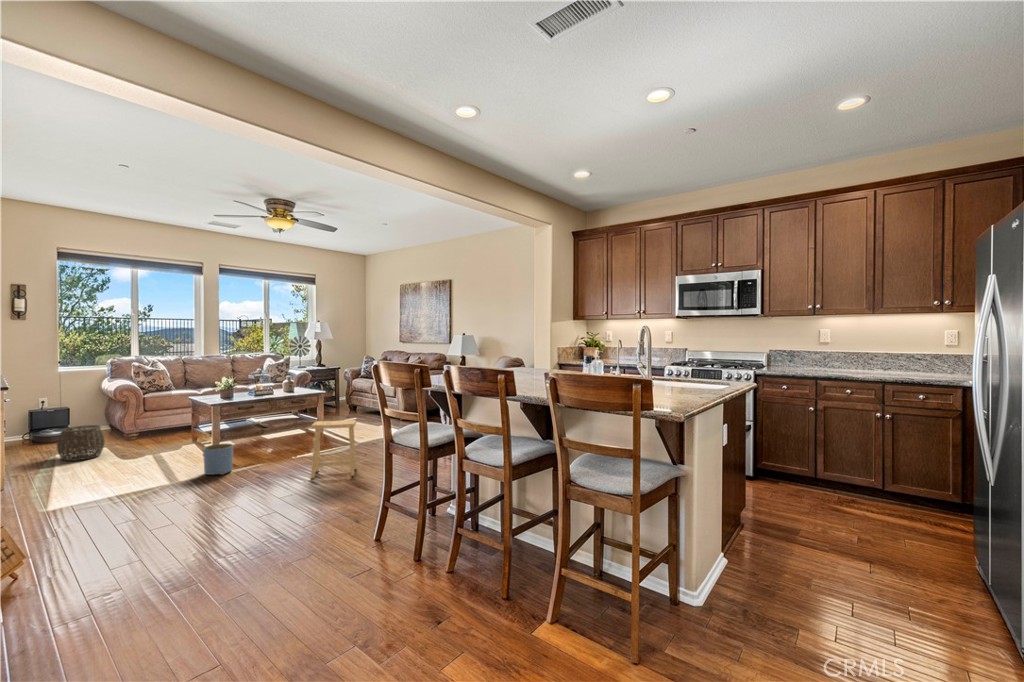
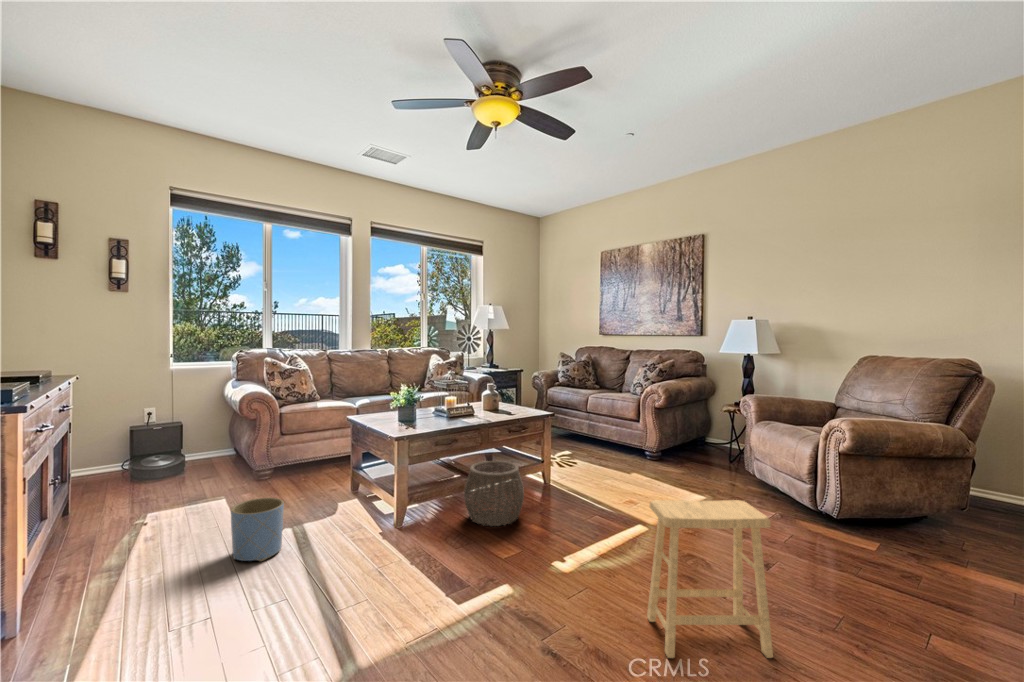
woven basket: present [57,425,105,461] -> present [464,461,524,526]
planter: present [203,444,233,475] -> present [231,498,284,561]

